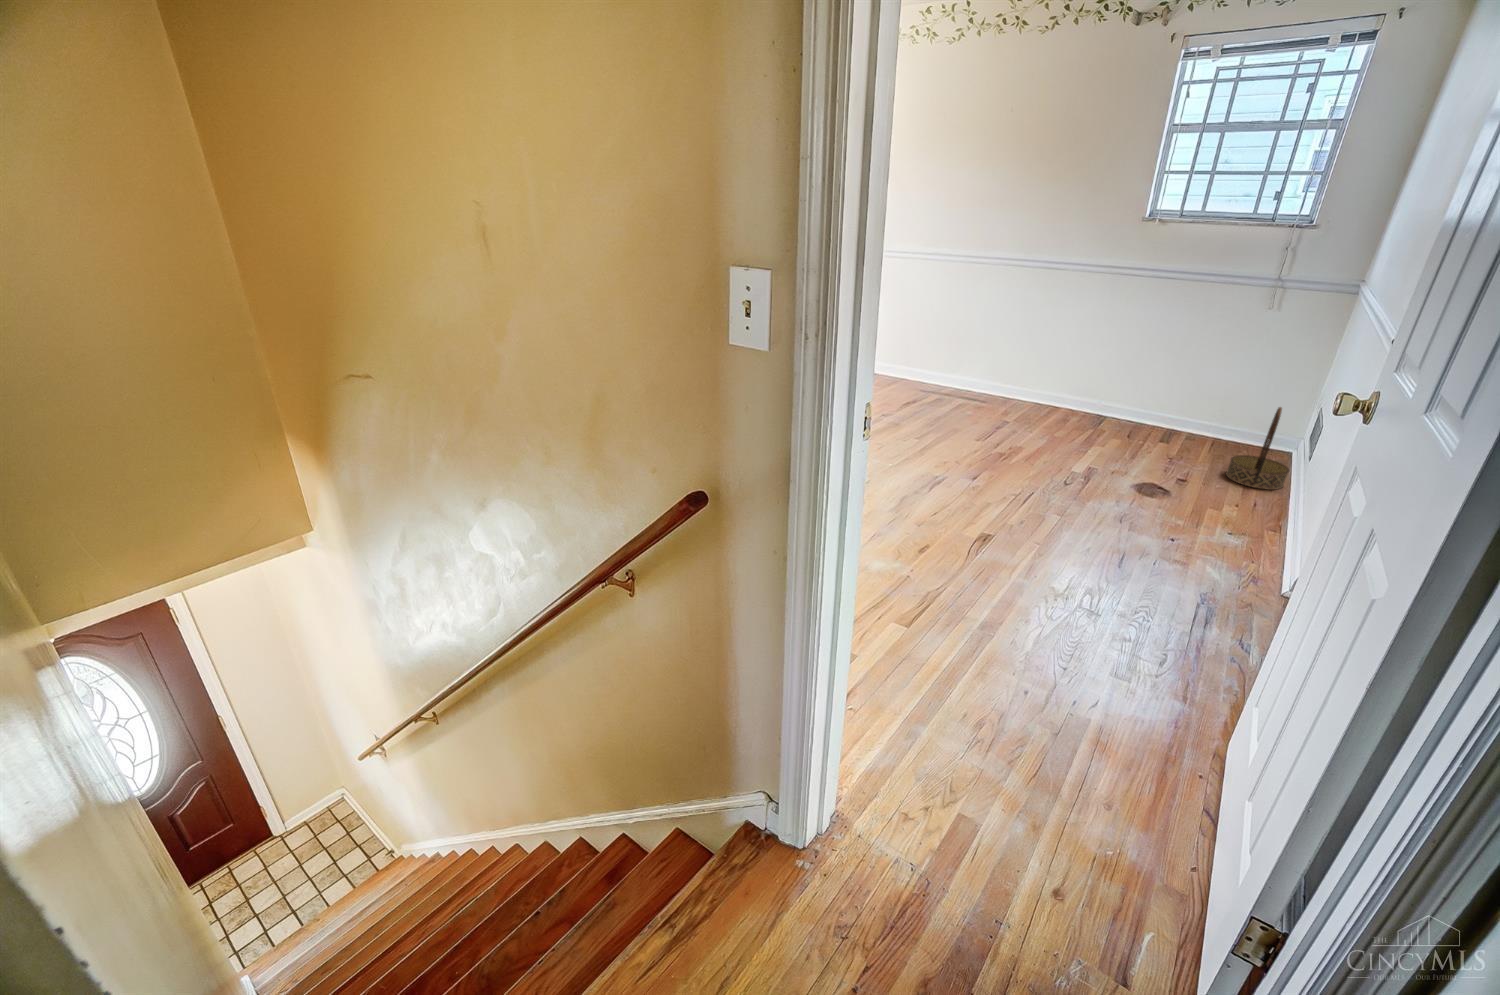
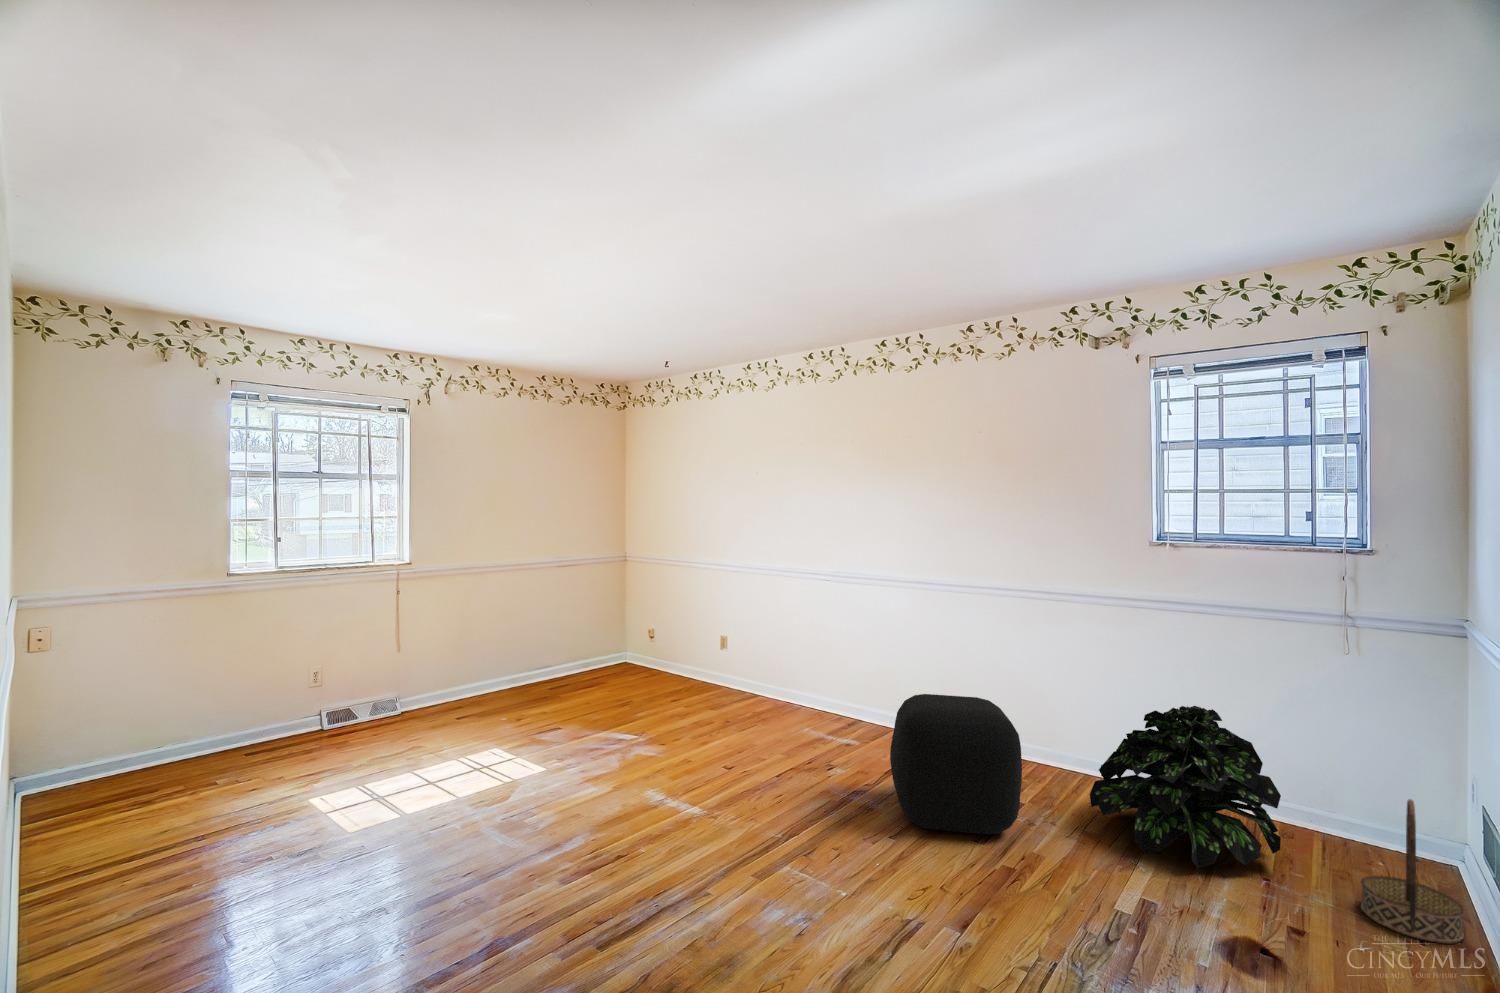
ottoman: none [921,348,1020,443] -> present [890,694,1022,834]
potted plant: none [1058,350,1193,457] -> present [1090,706,1281,868]

